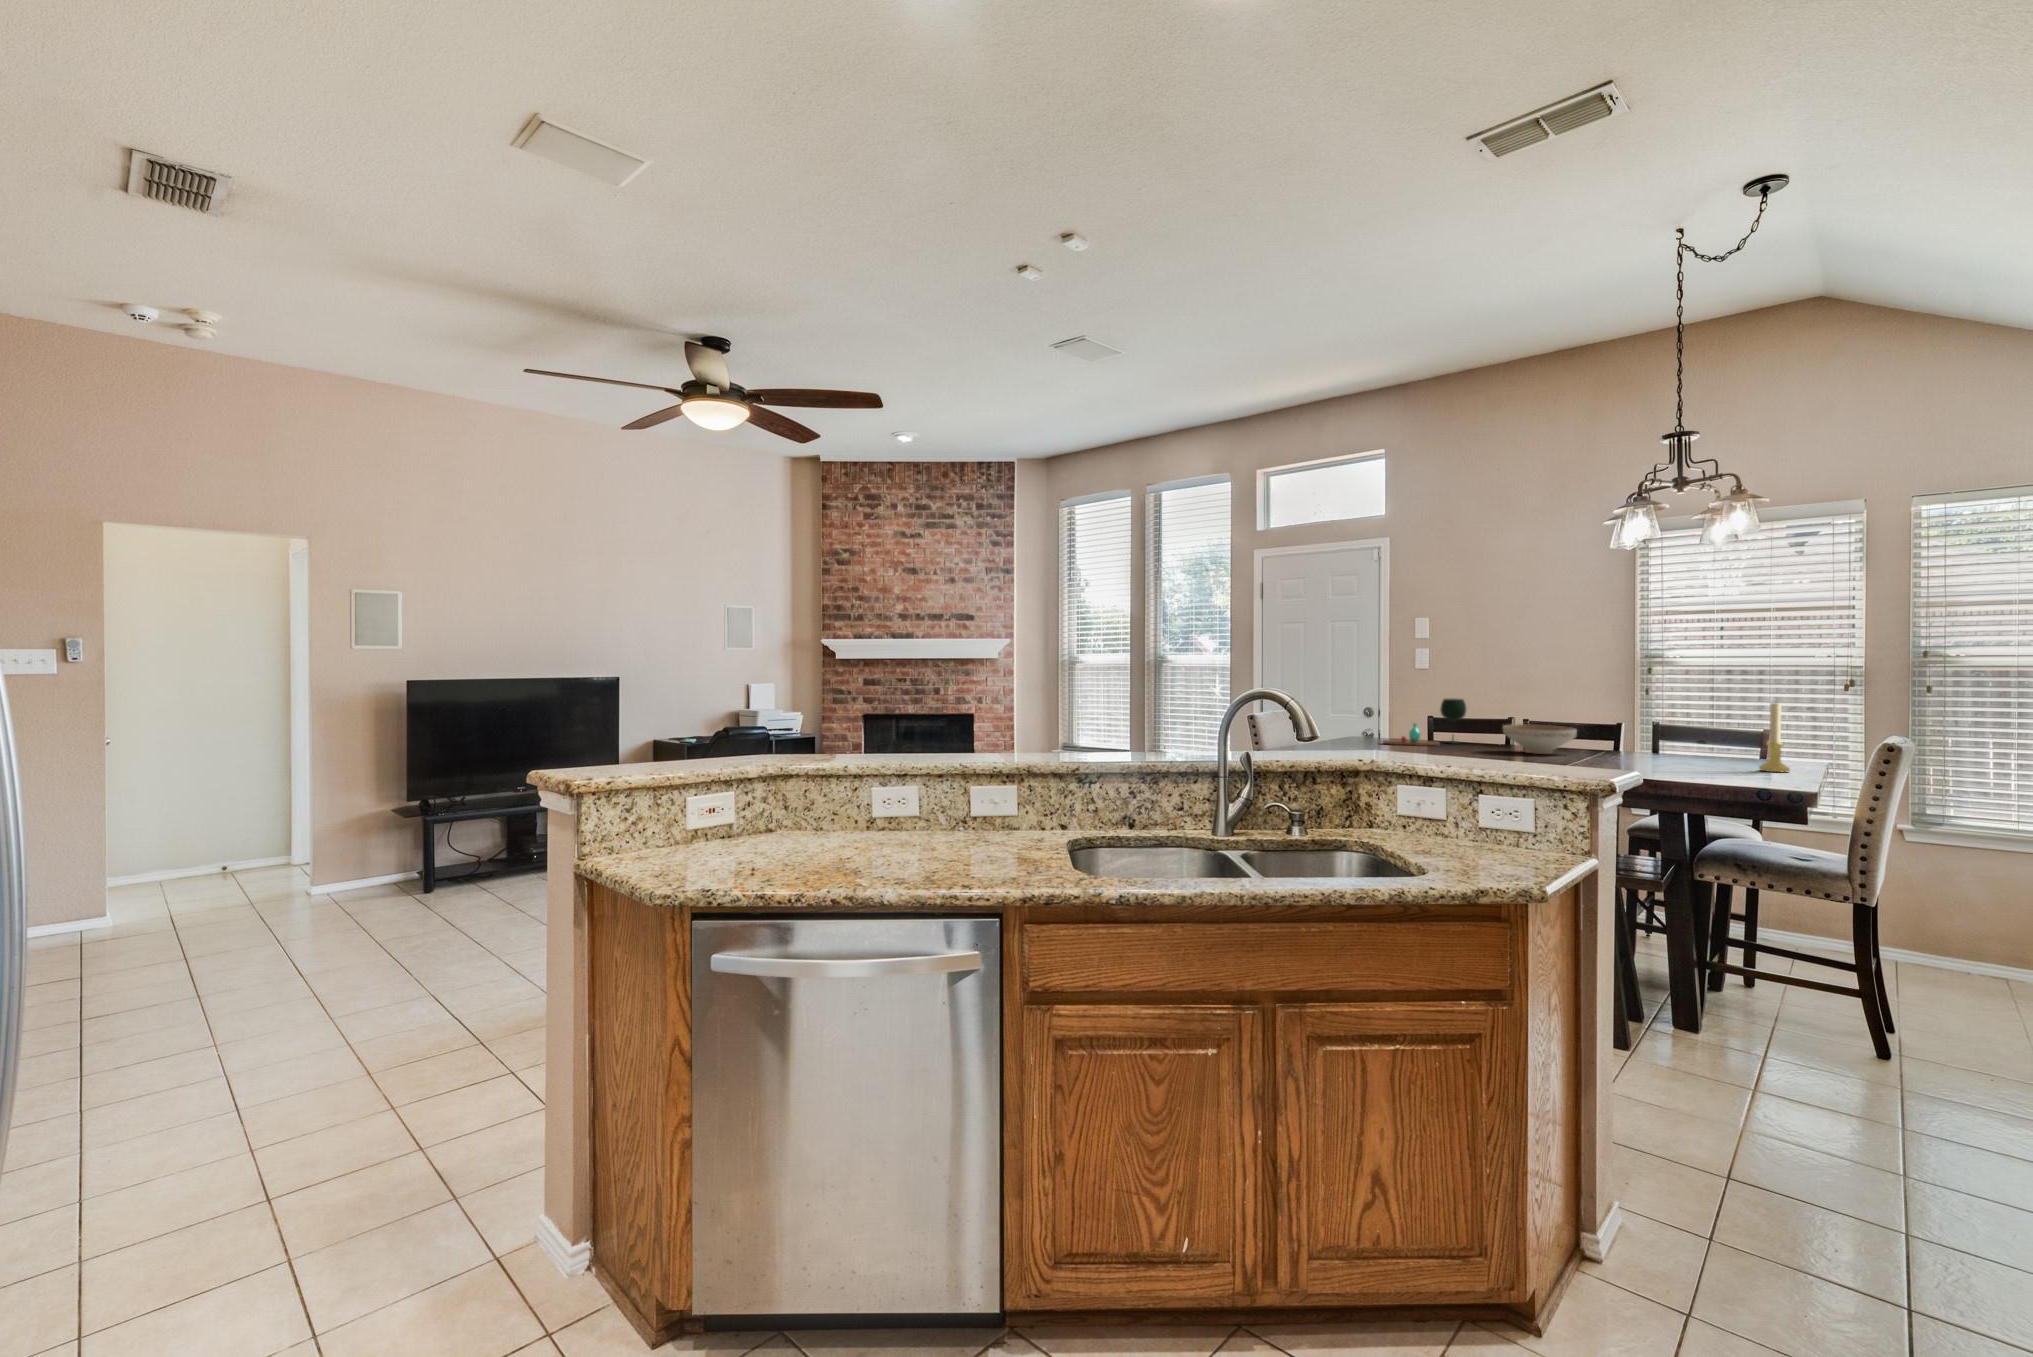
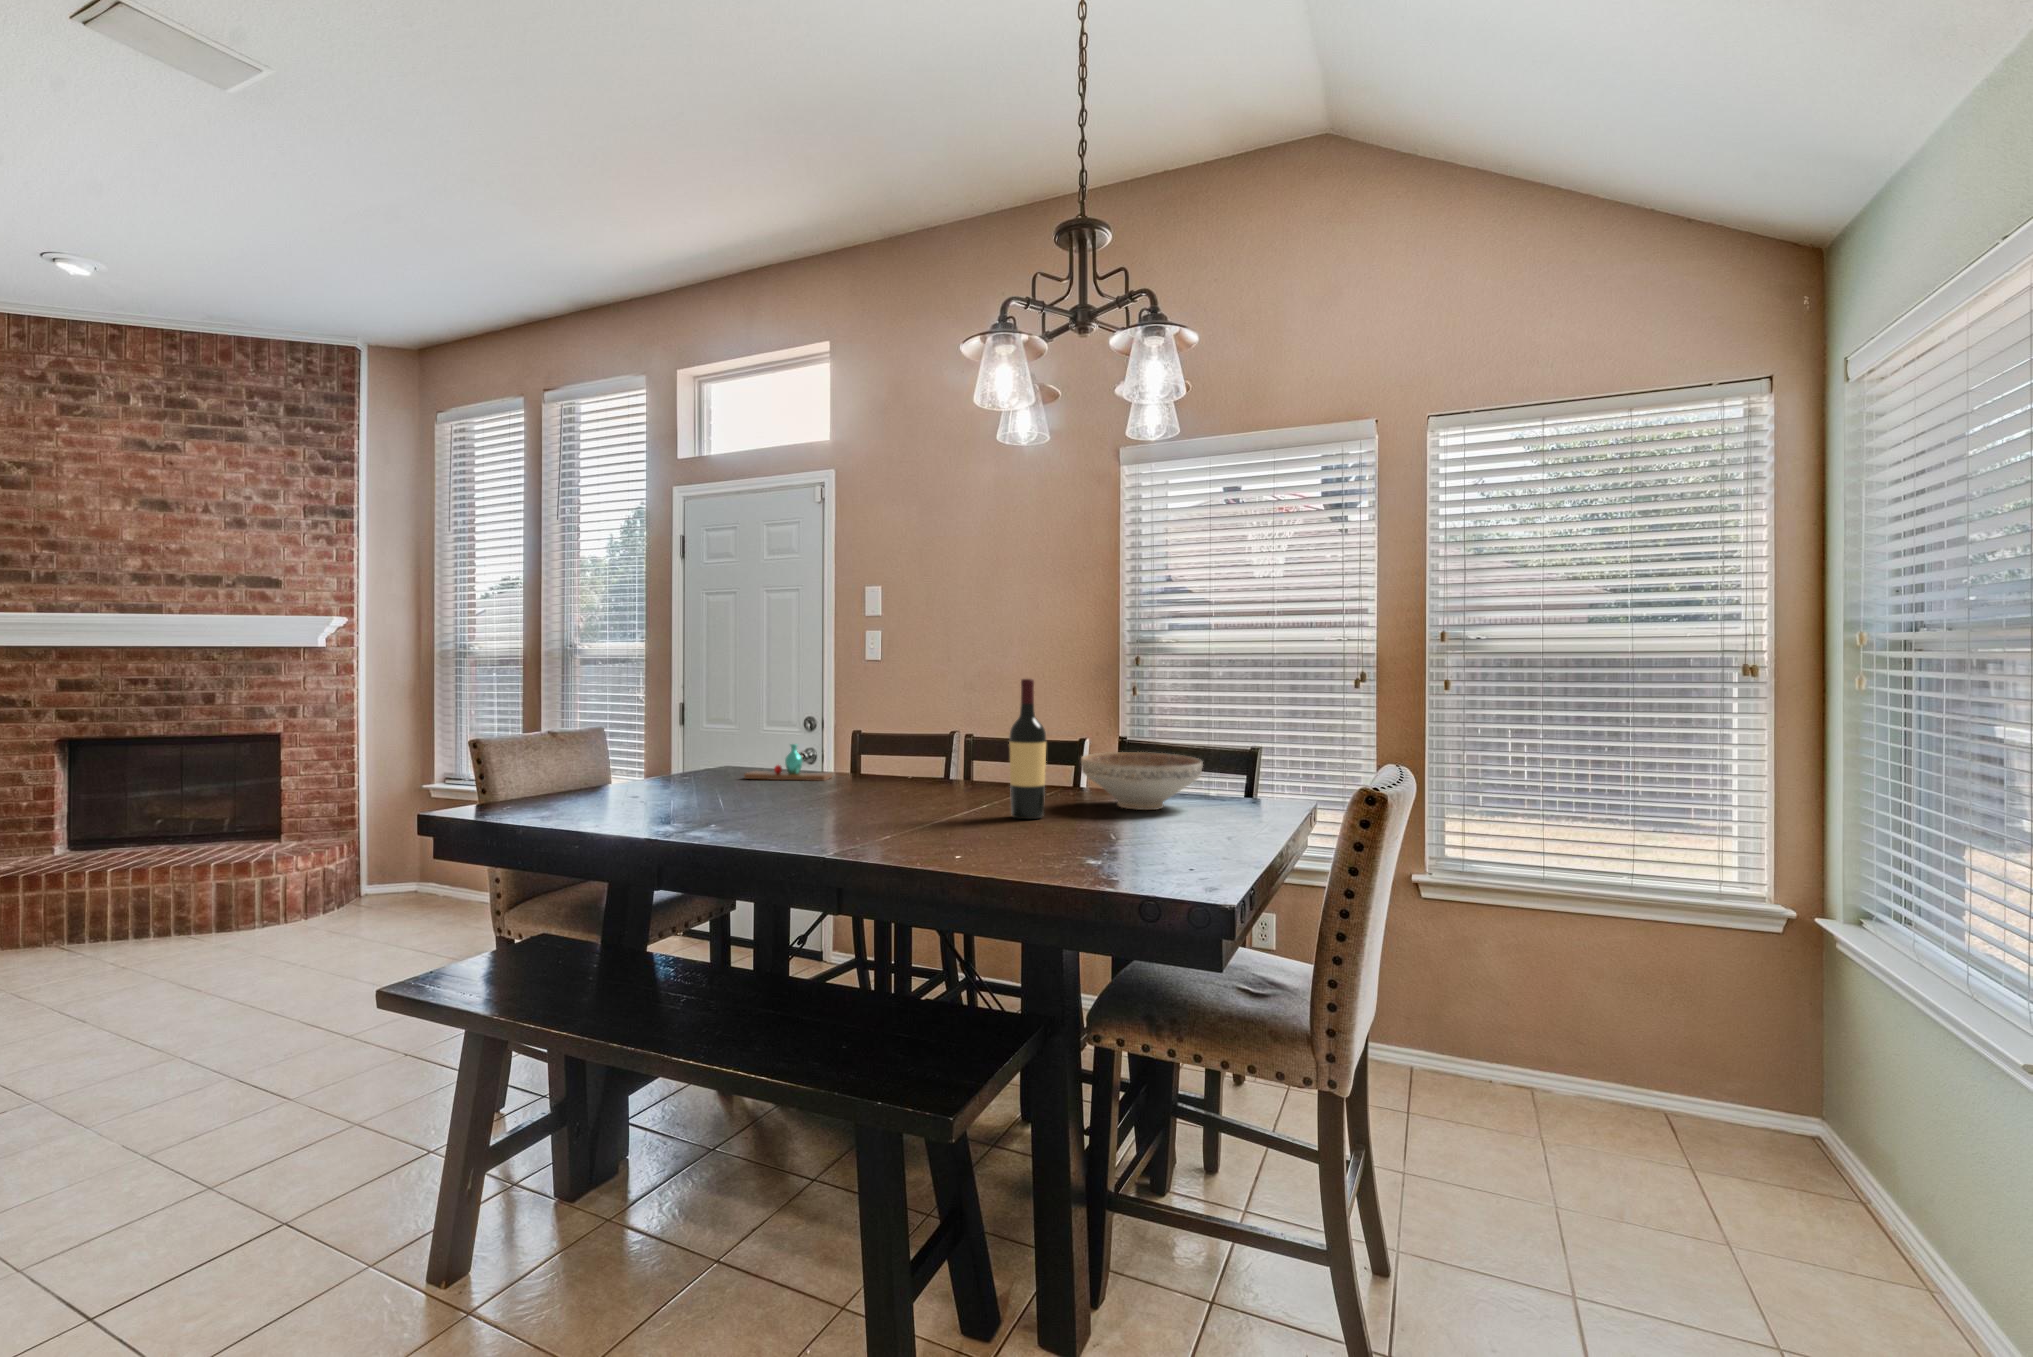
wine bottle: none [1623,685,1648,765] -> present [1009,679,1046,819]
wine glass: present [1440,698,1466,744] -> none [847,703,885,773]
candle holder: present [1759,703,1790,772] -> none [1198,702,1241,829]
decorative bowl: present [1503,724,1577,754] -> present [1081,752,1203,810]

